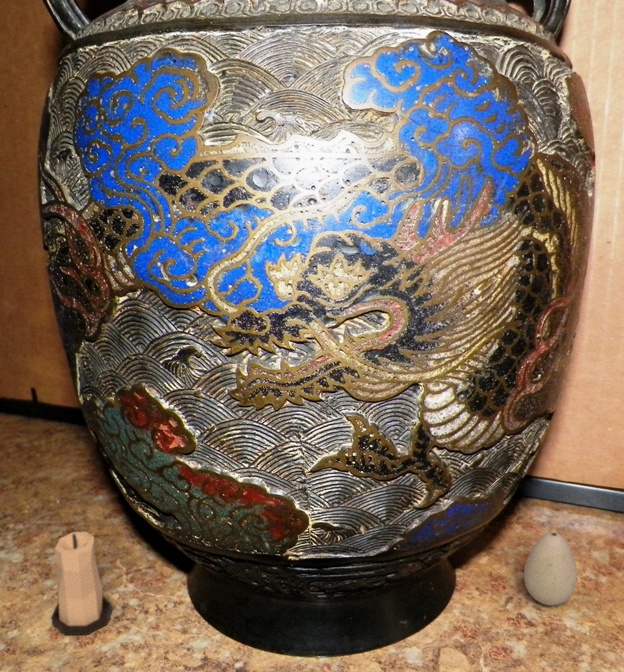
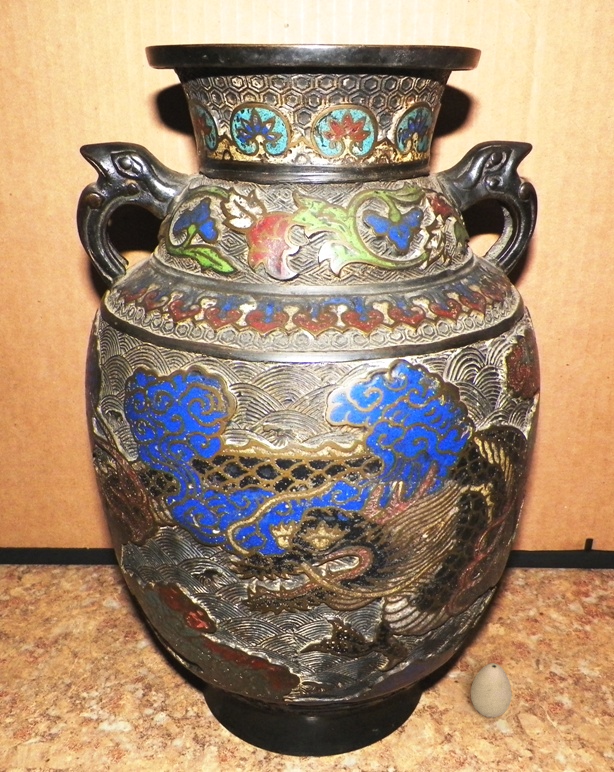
candle: present [51,532,112,635] -> none [104,653,150,731]

